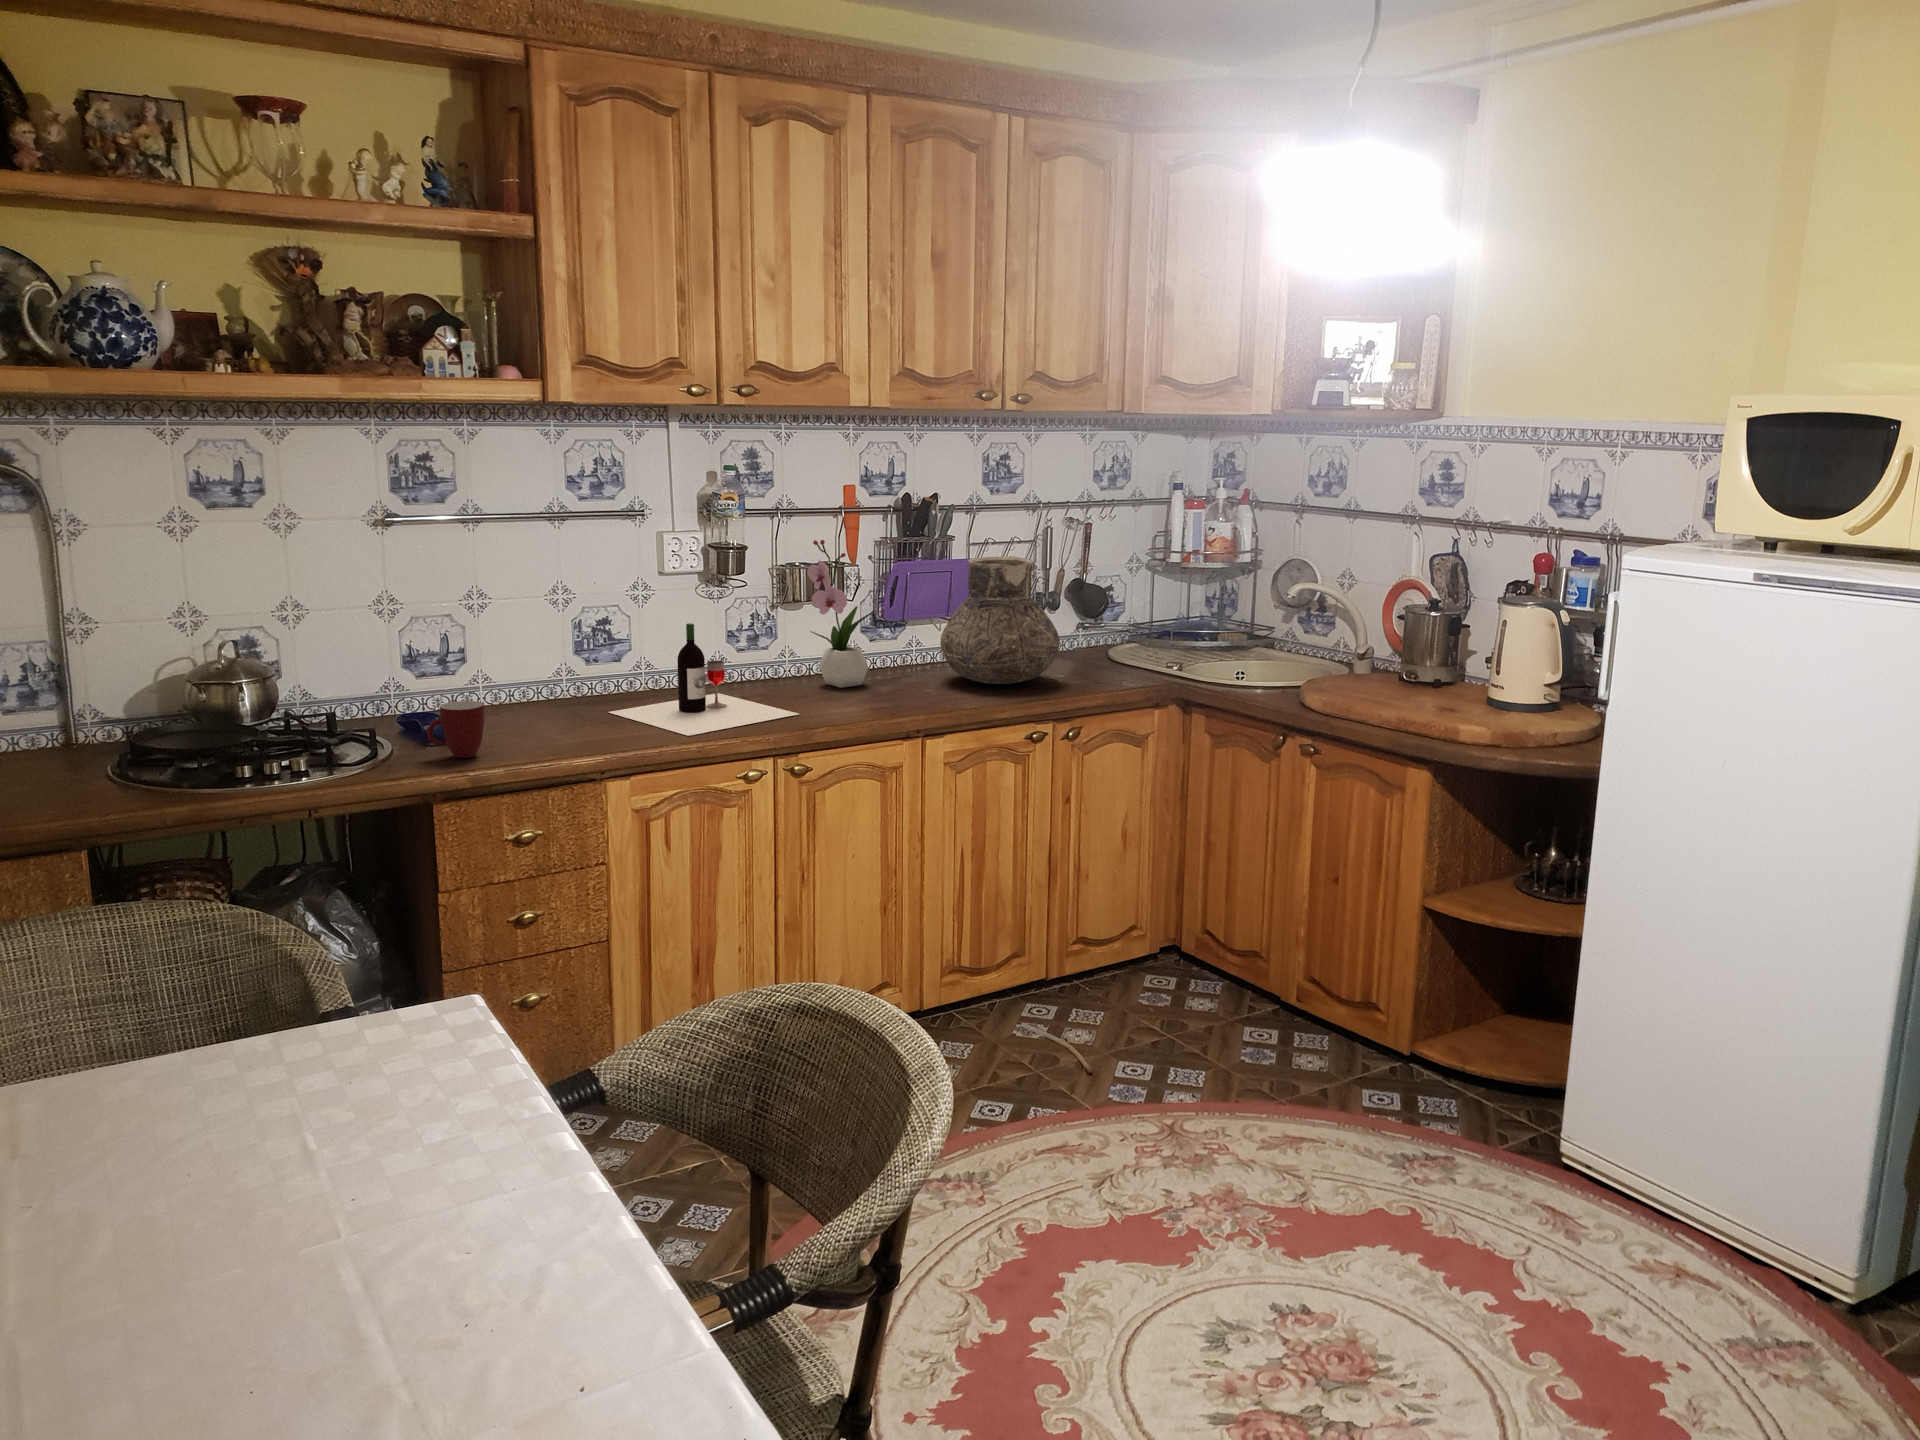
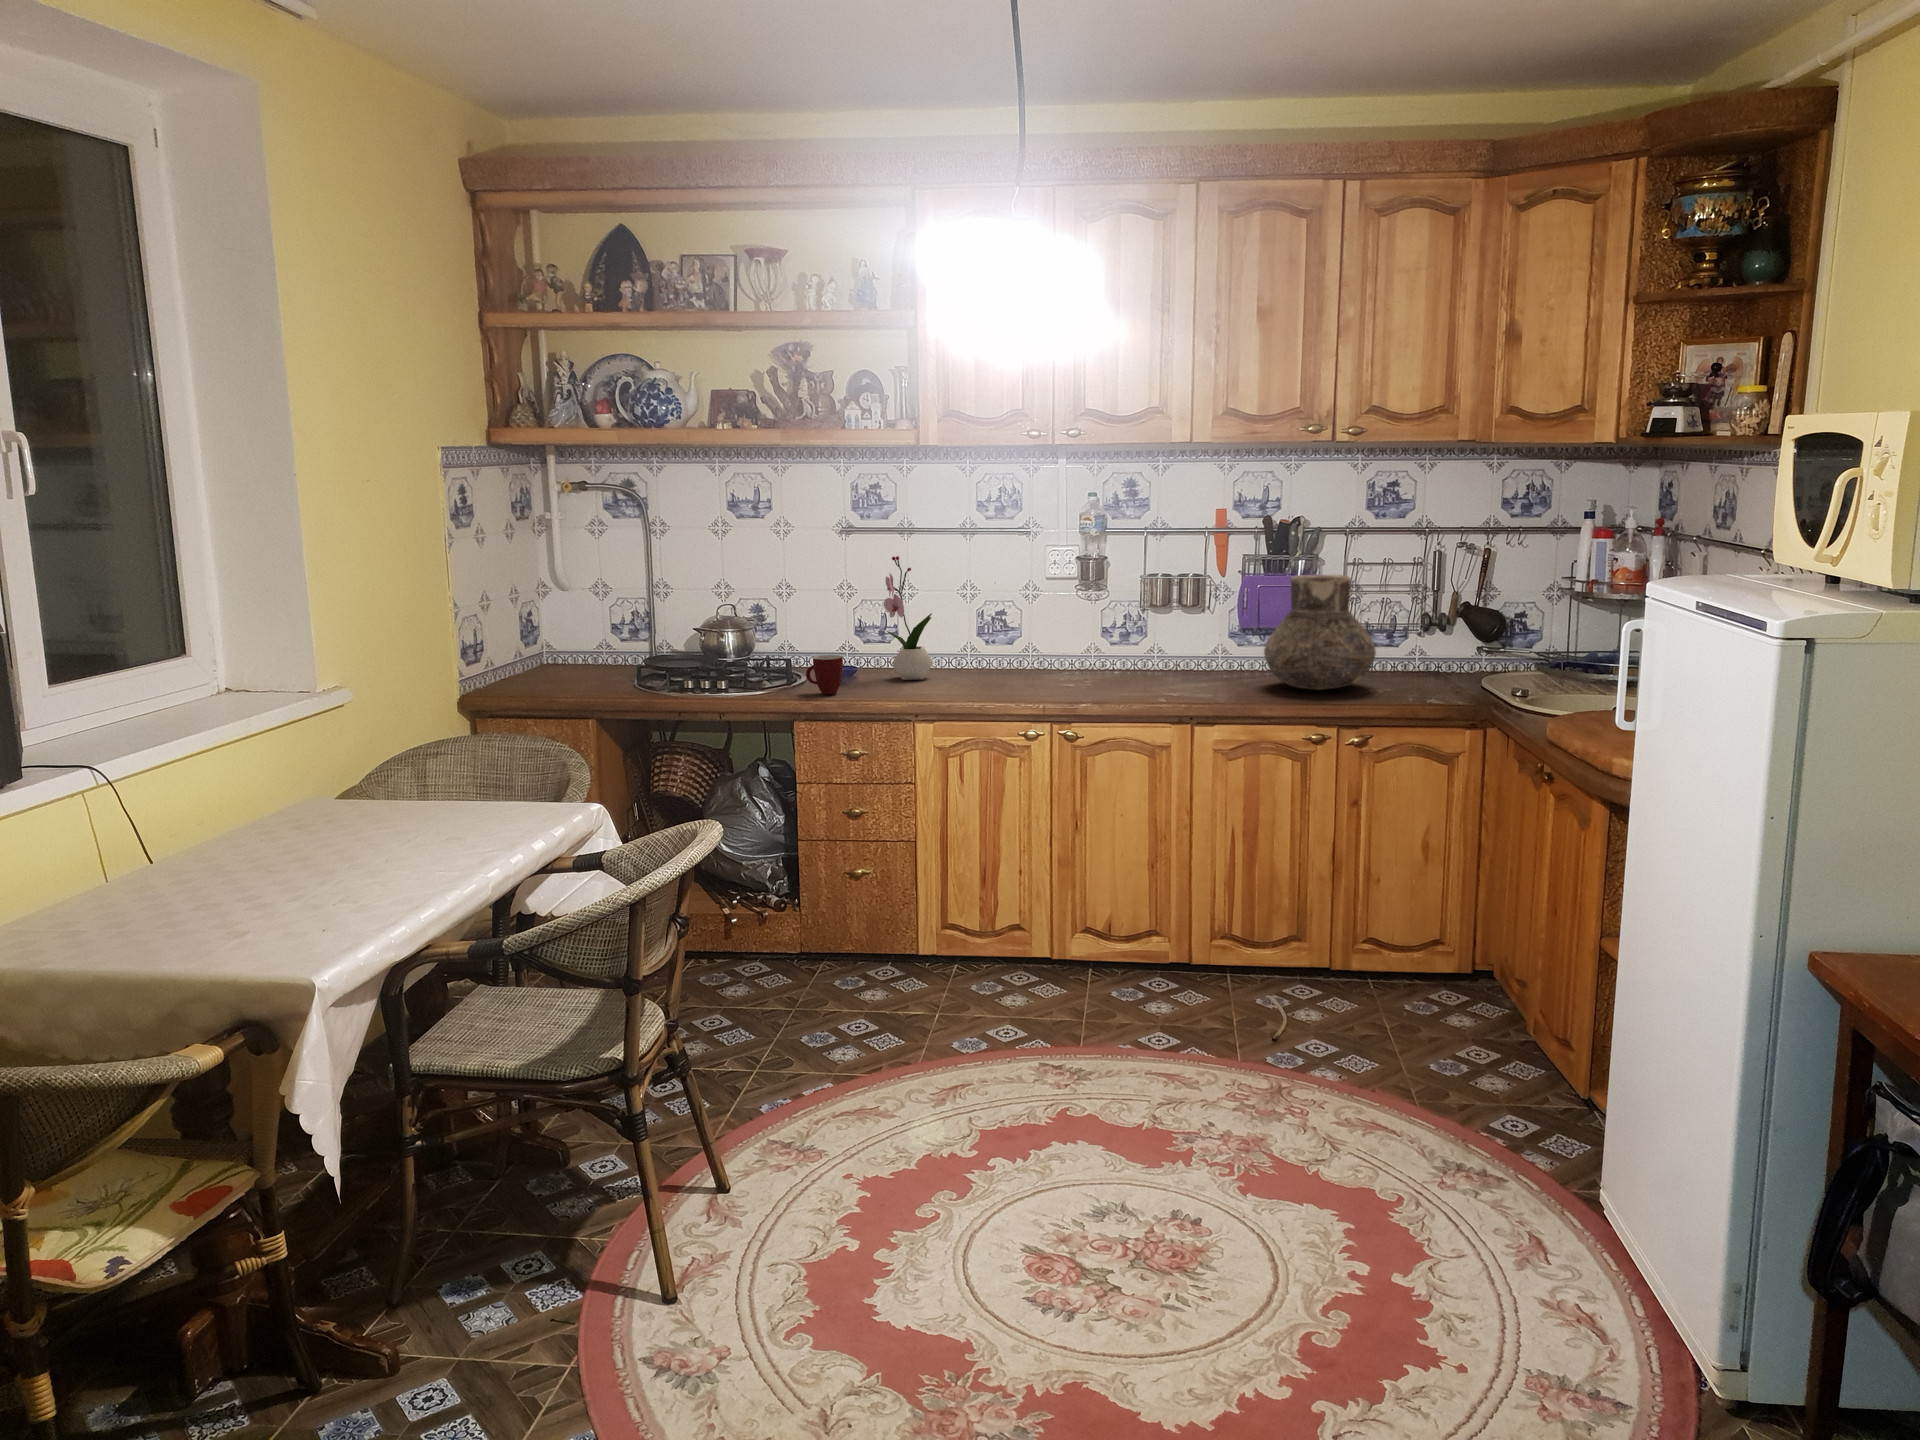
flower arrangement: present [808,540,875,688] -> present [884,556,934,680]
wine bottle: present [609,623,798,736] -> none [973,614,1097,698]

